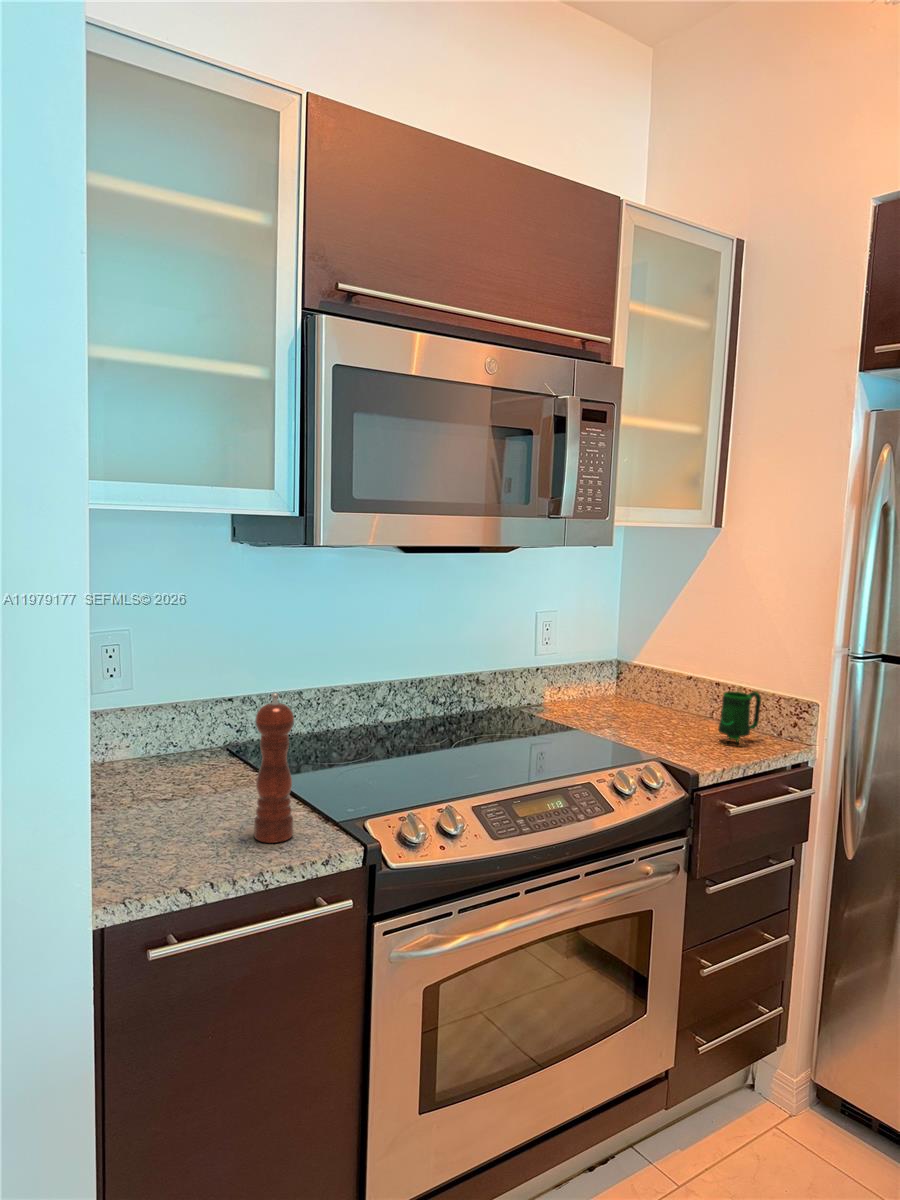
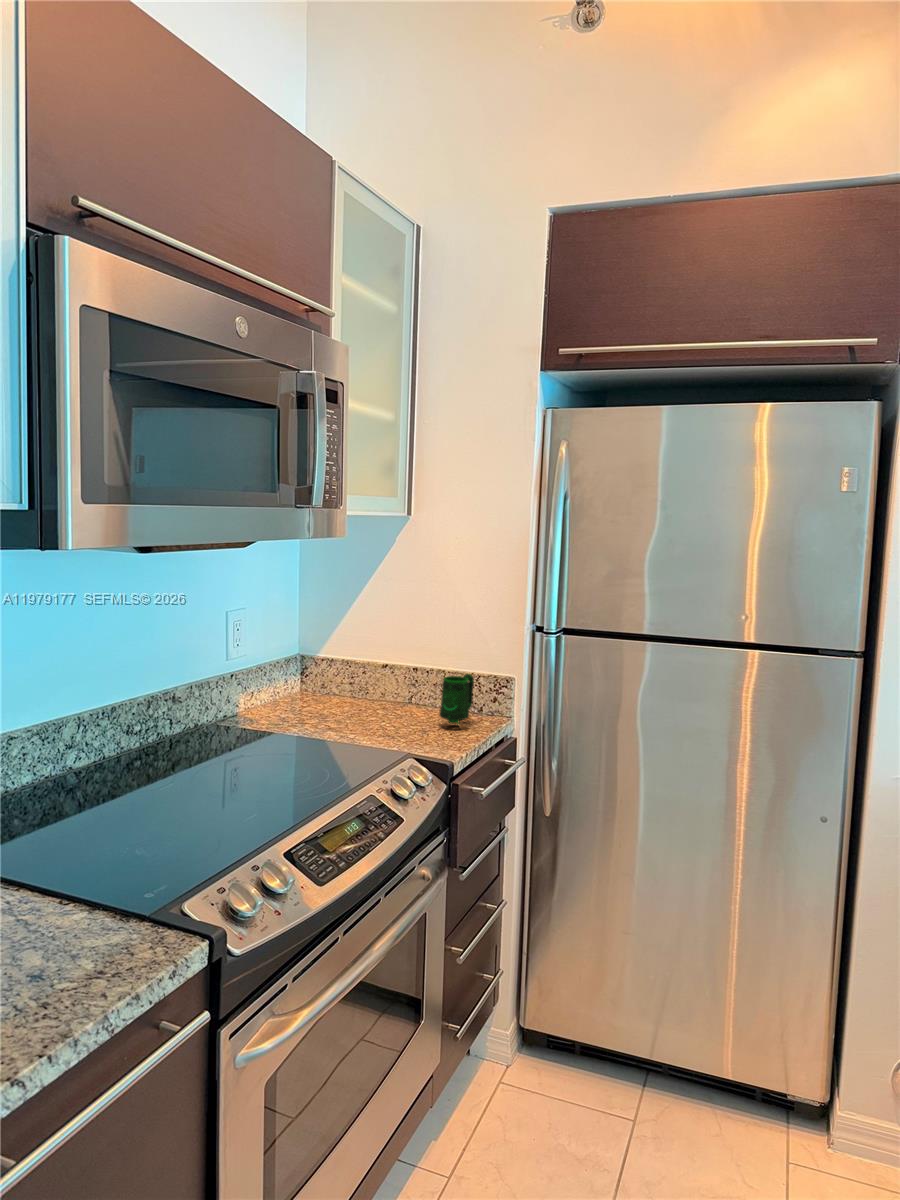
pepper mill: present [254,693,294,843] -> none [48,763,107,972]

